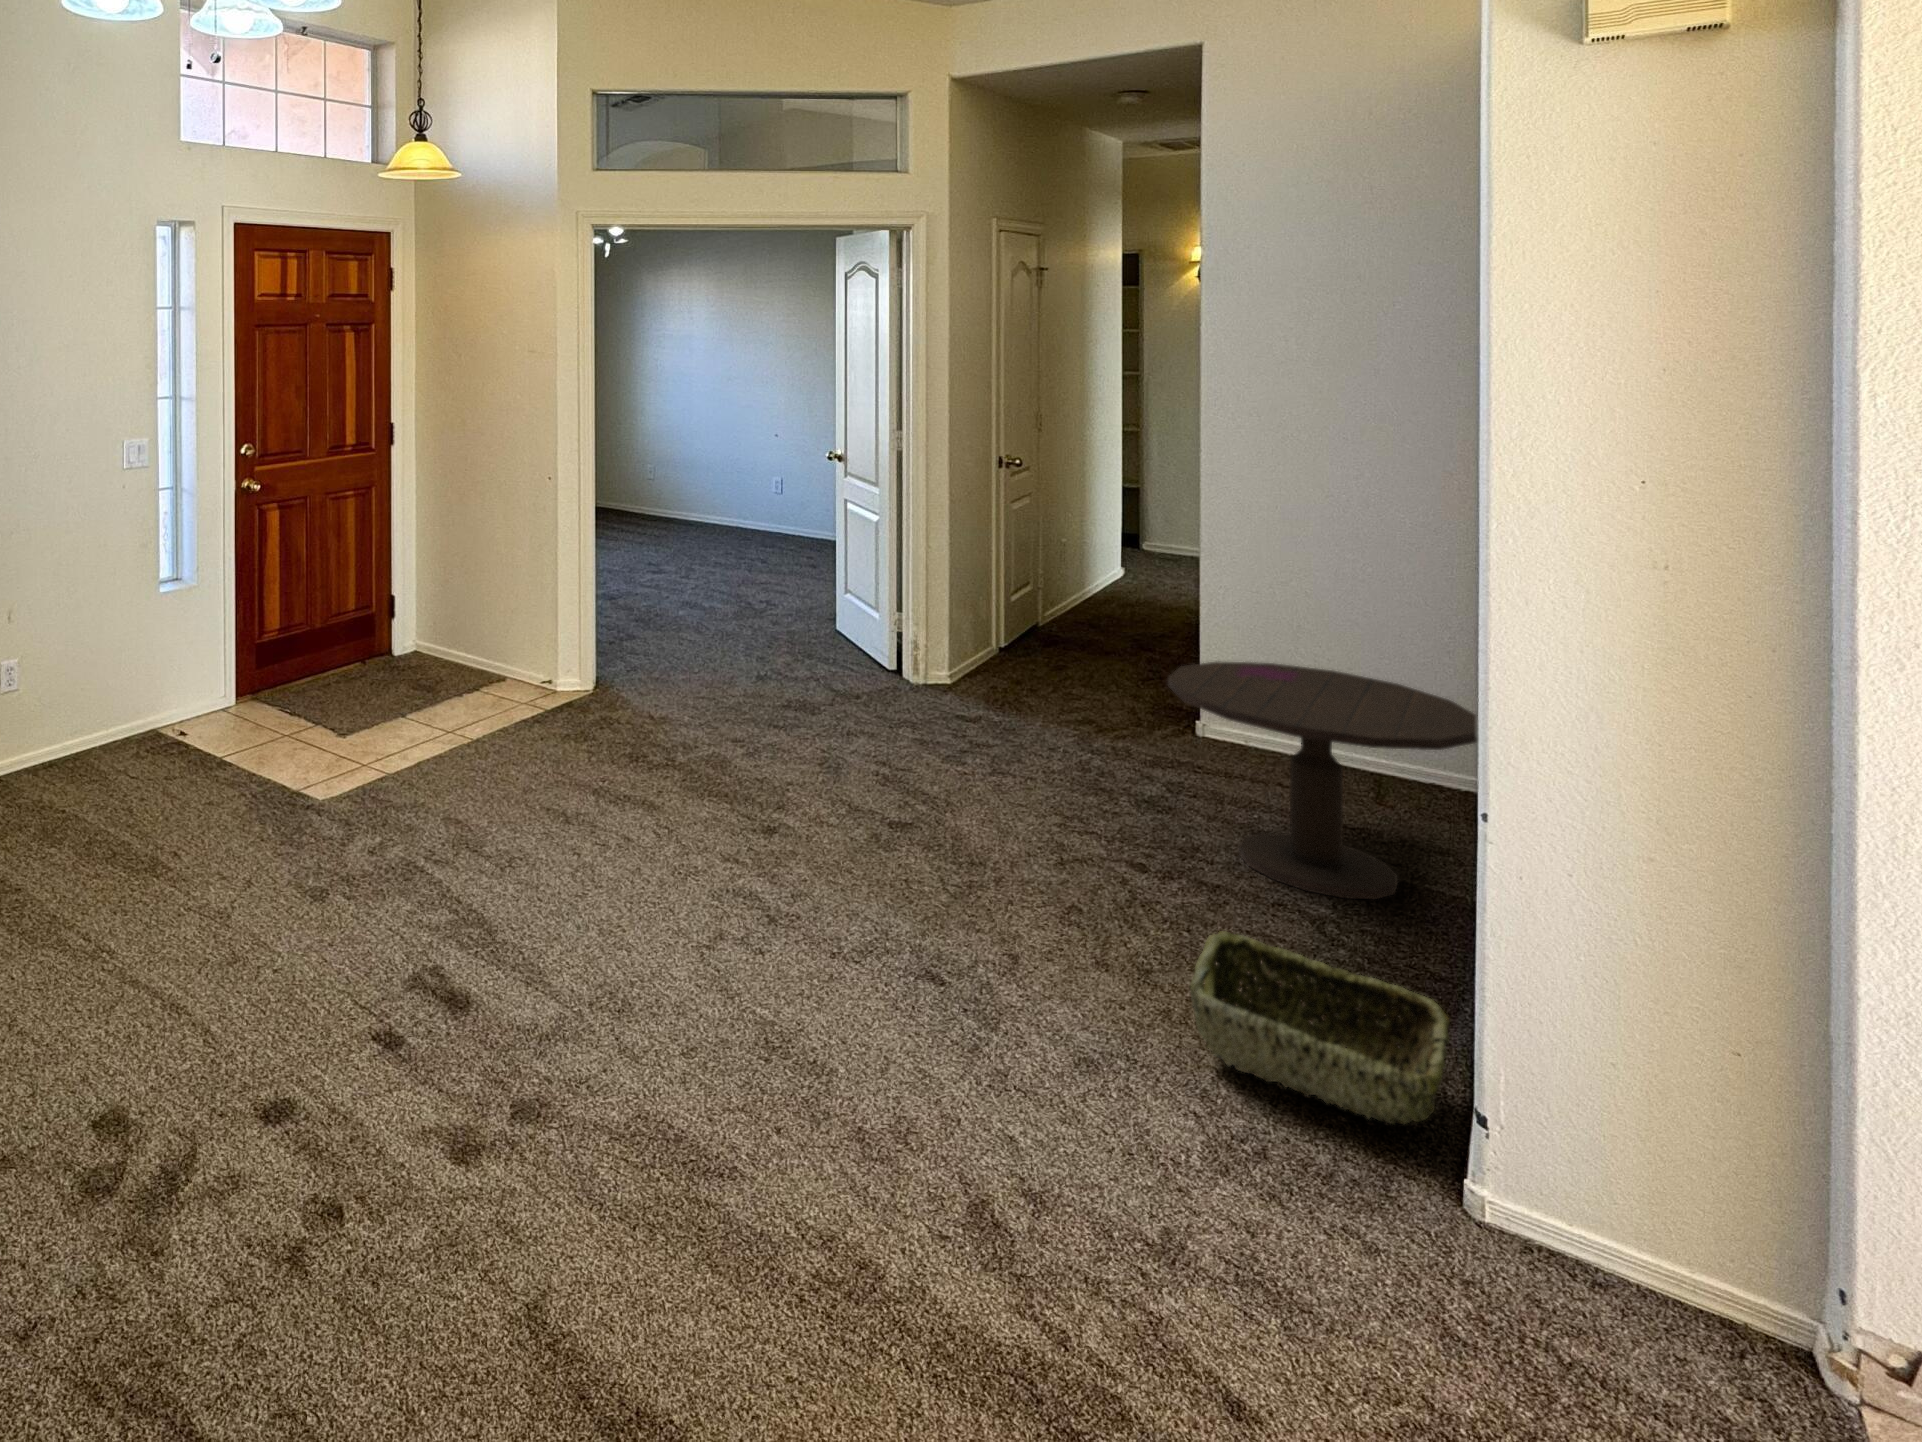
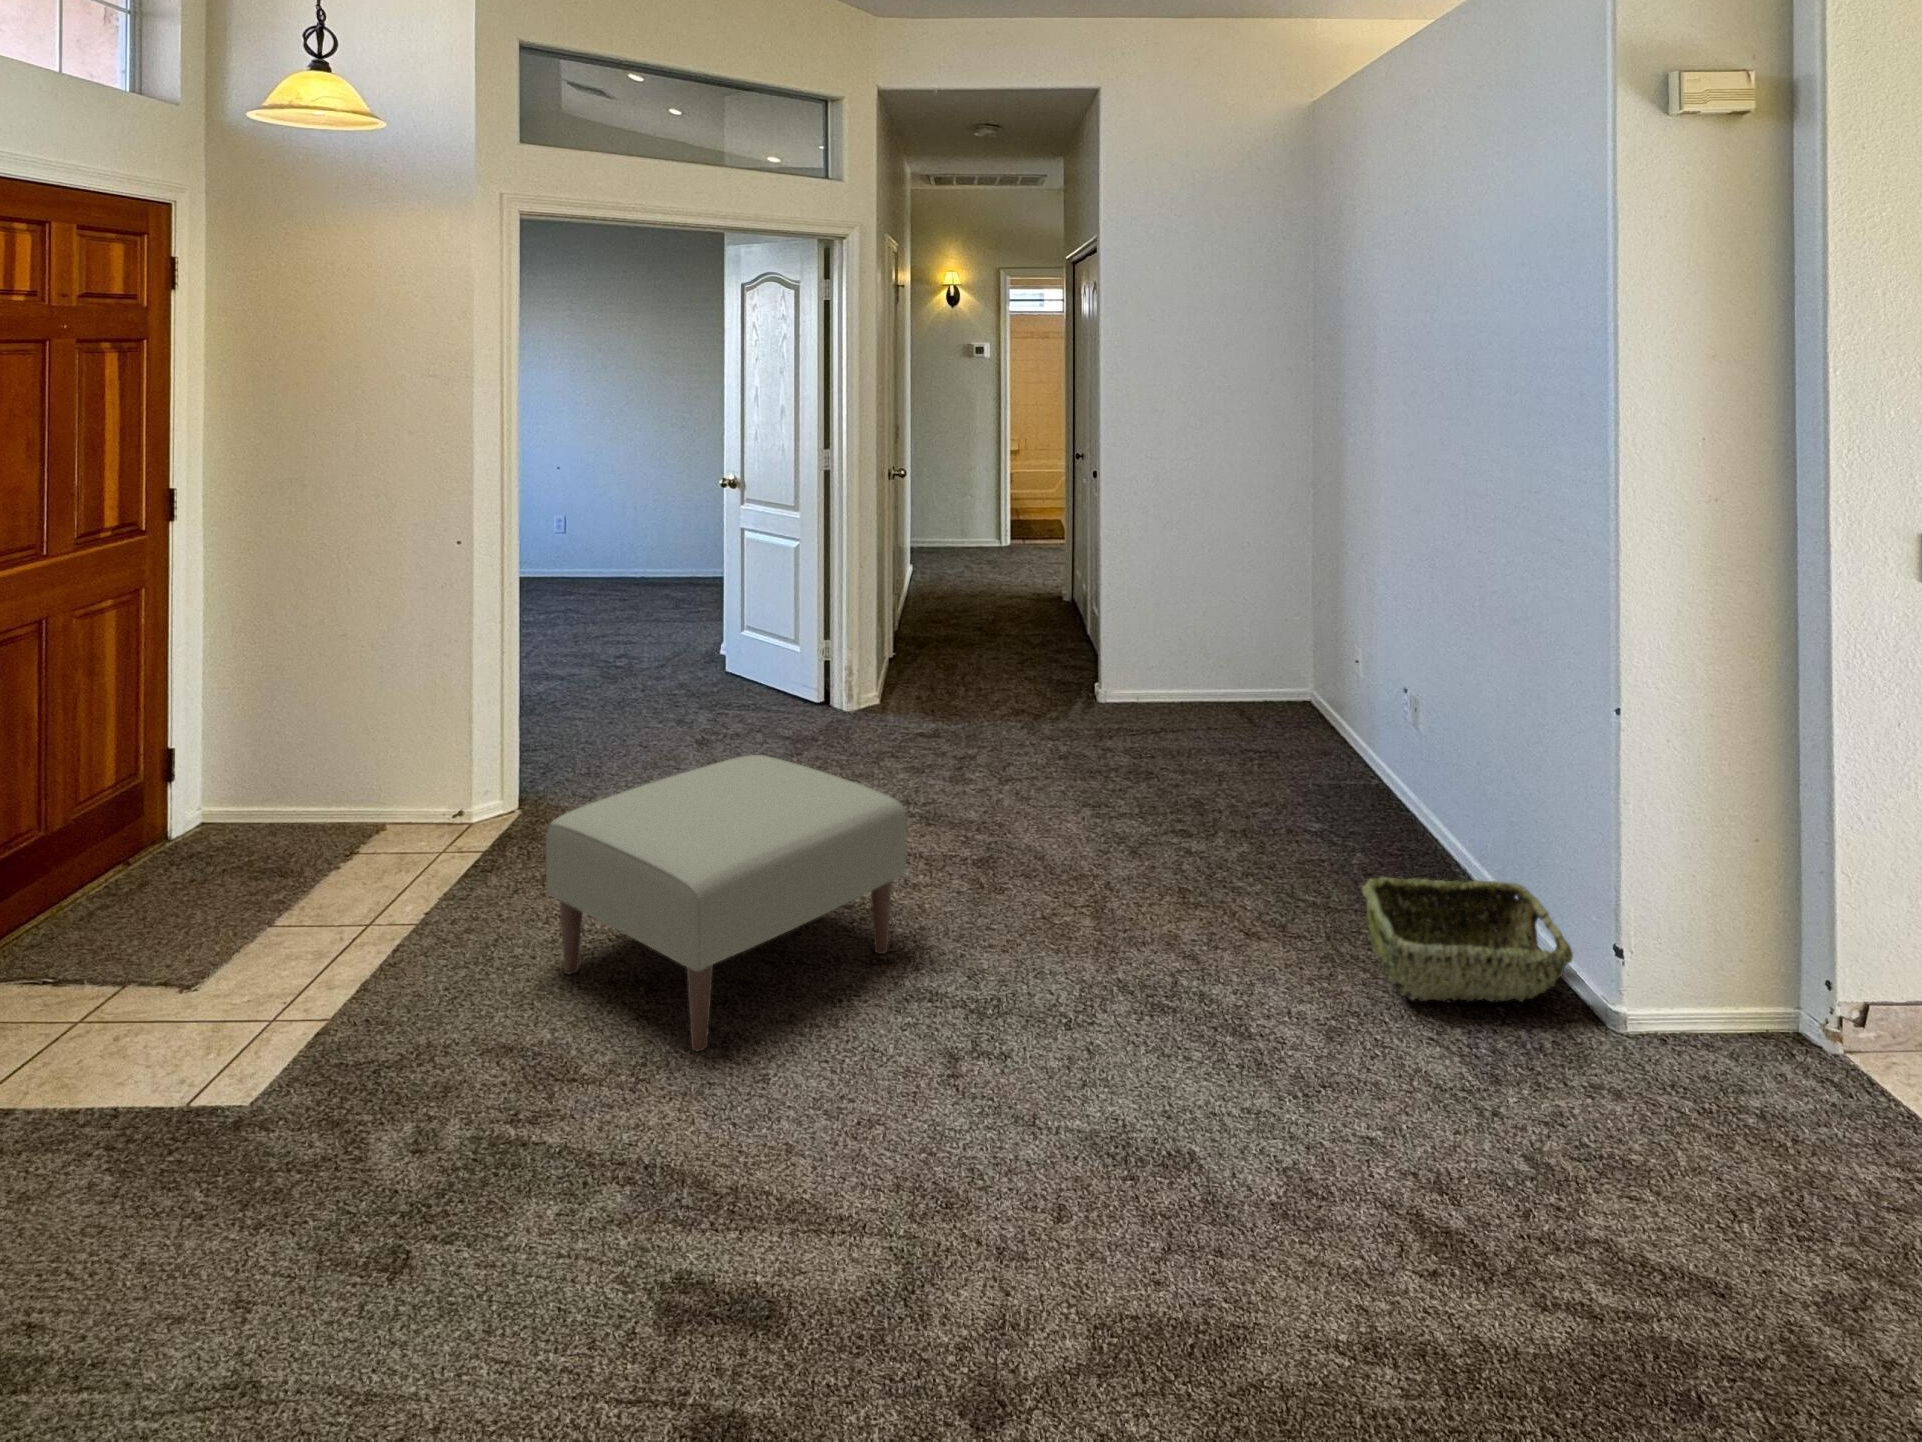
side table: present [1168,661,1478,899] -> none [1167,627,1394,822]
ottoman: none [521,672,775,865] -> present [546,755,907,1051]

